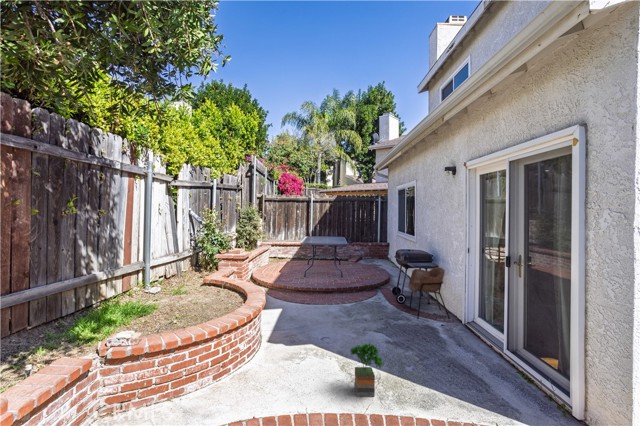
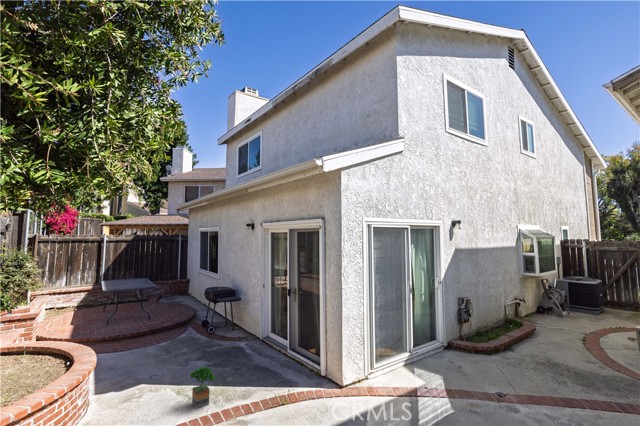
armchair: present [408,267,450,319] -> none [219,299,251,343]

